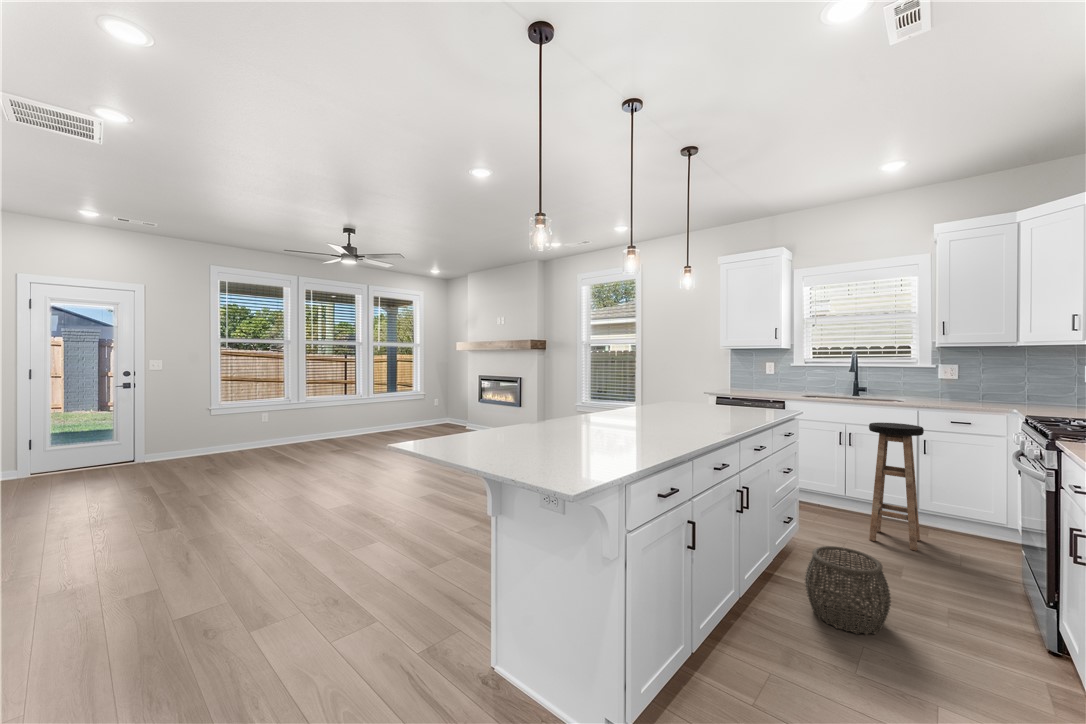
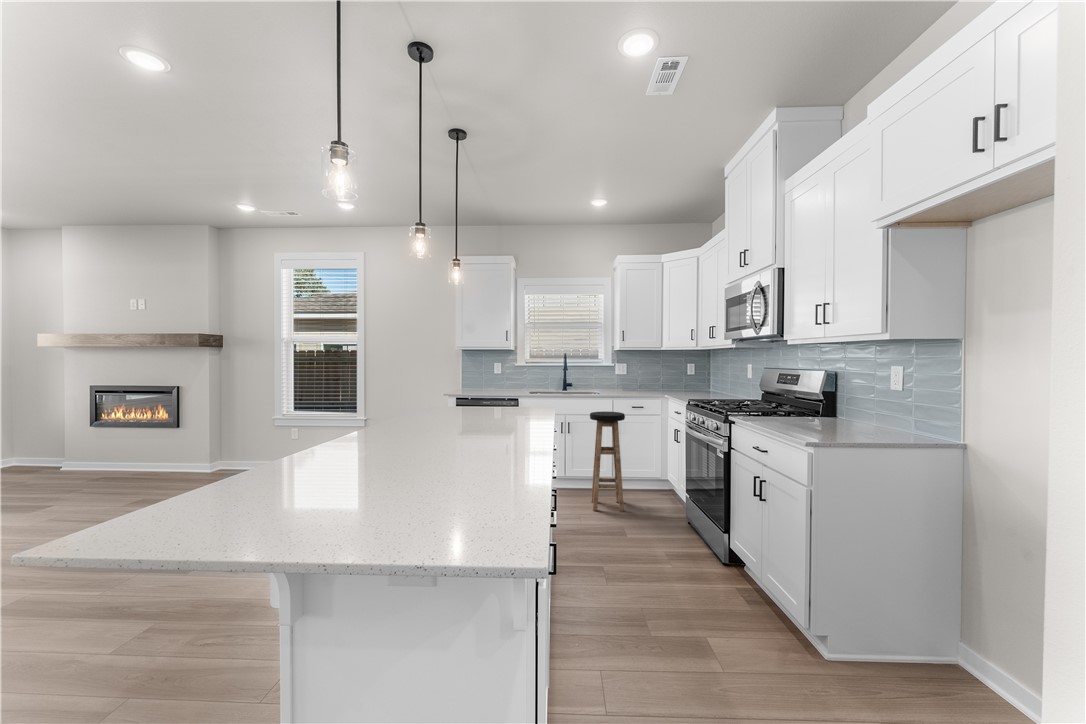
woven basket: present [805,546,891,634] -> none [588,525,652,600]

